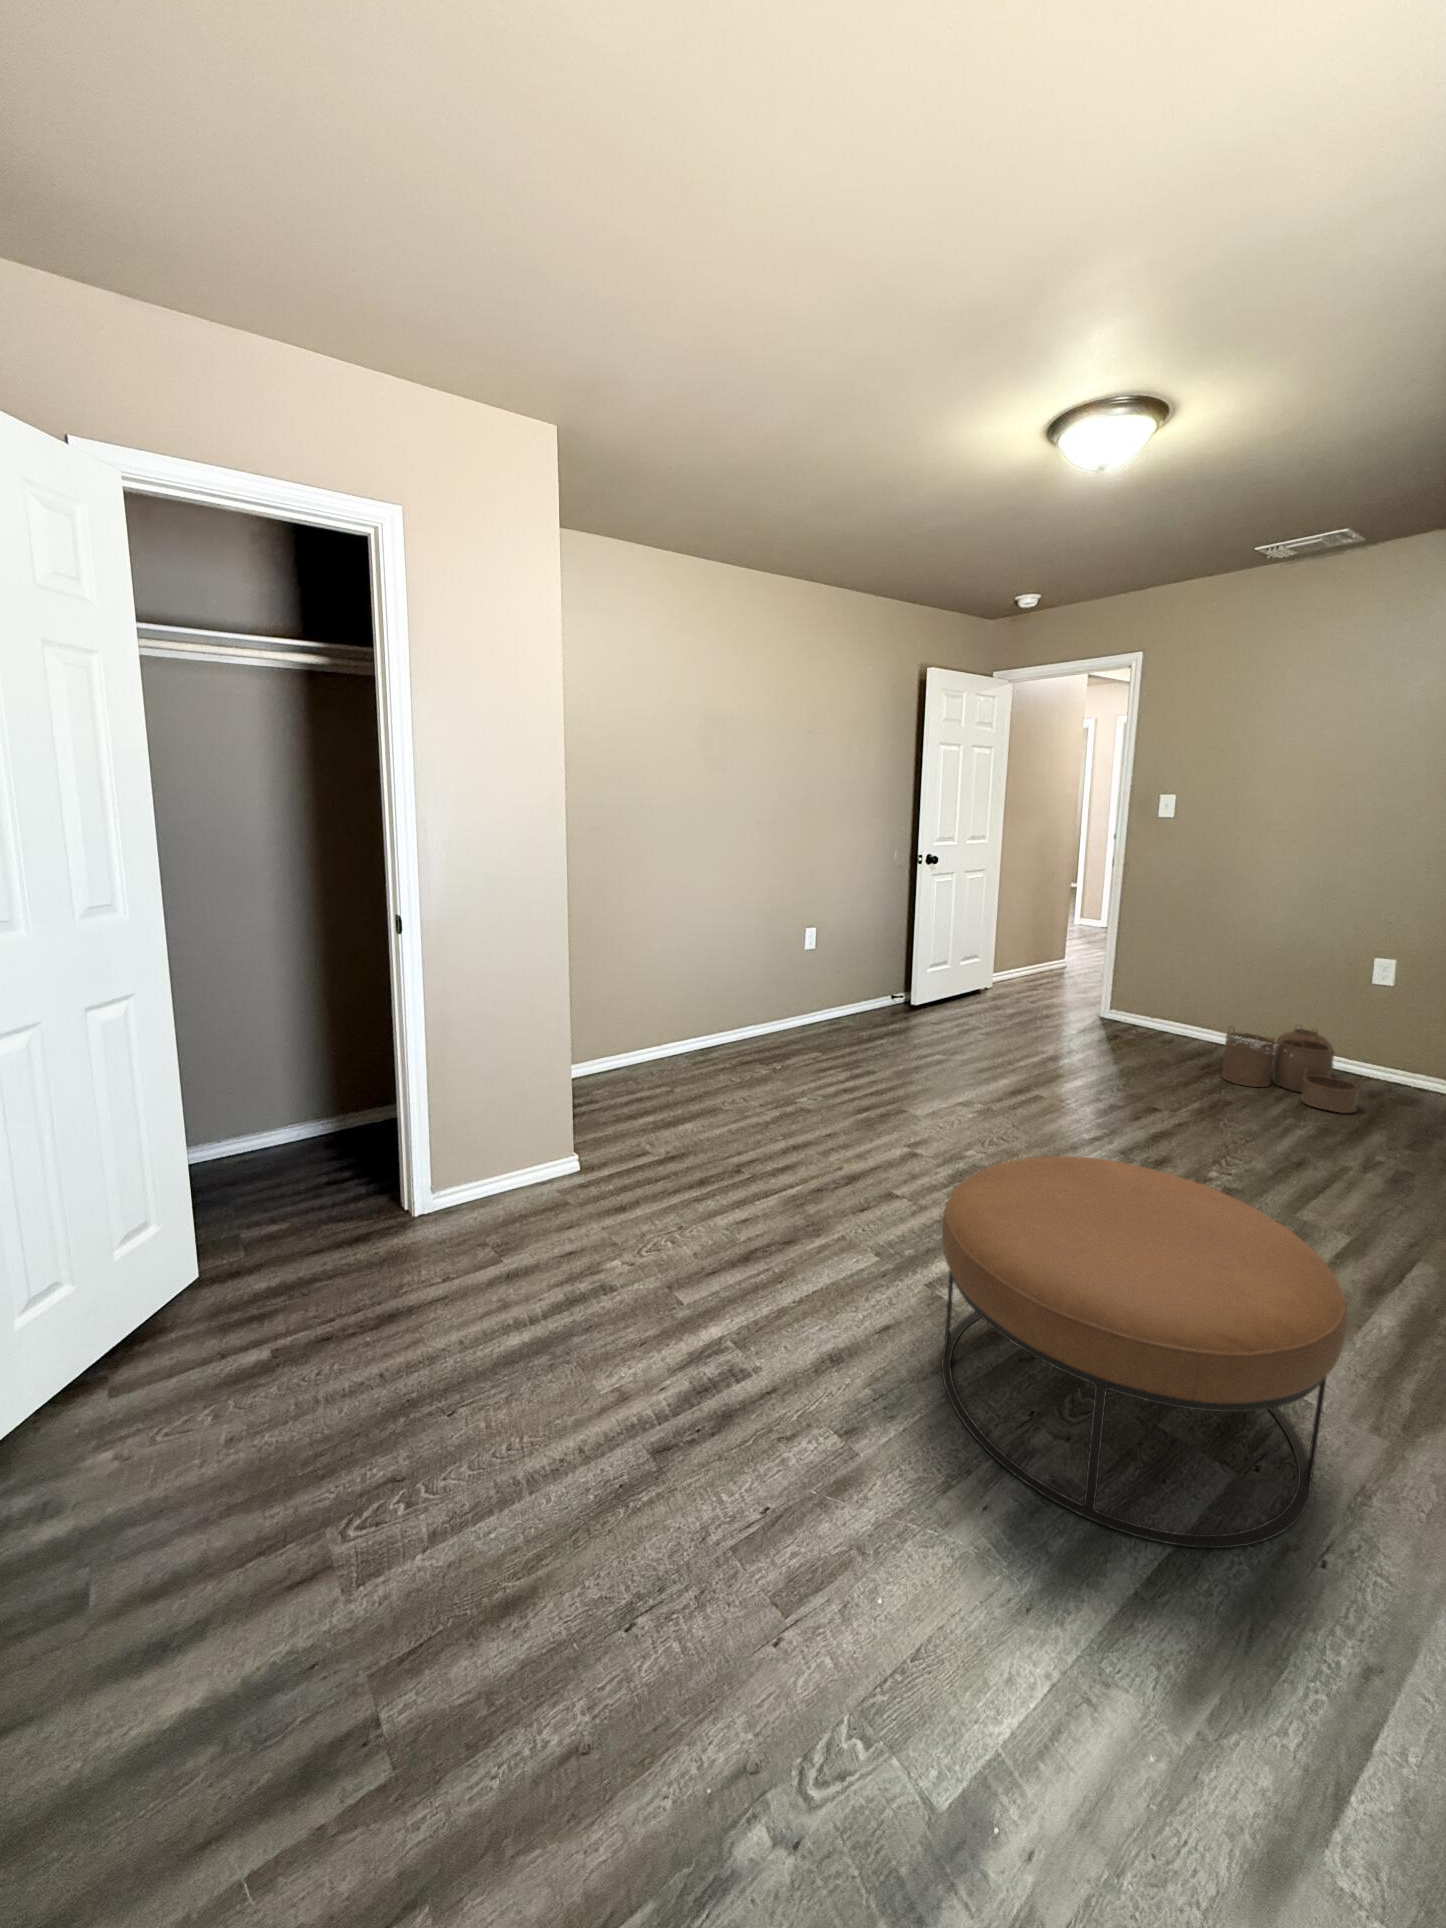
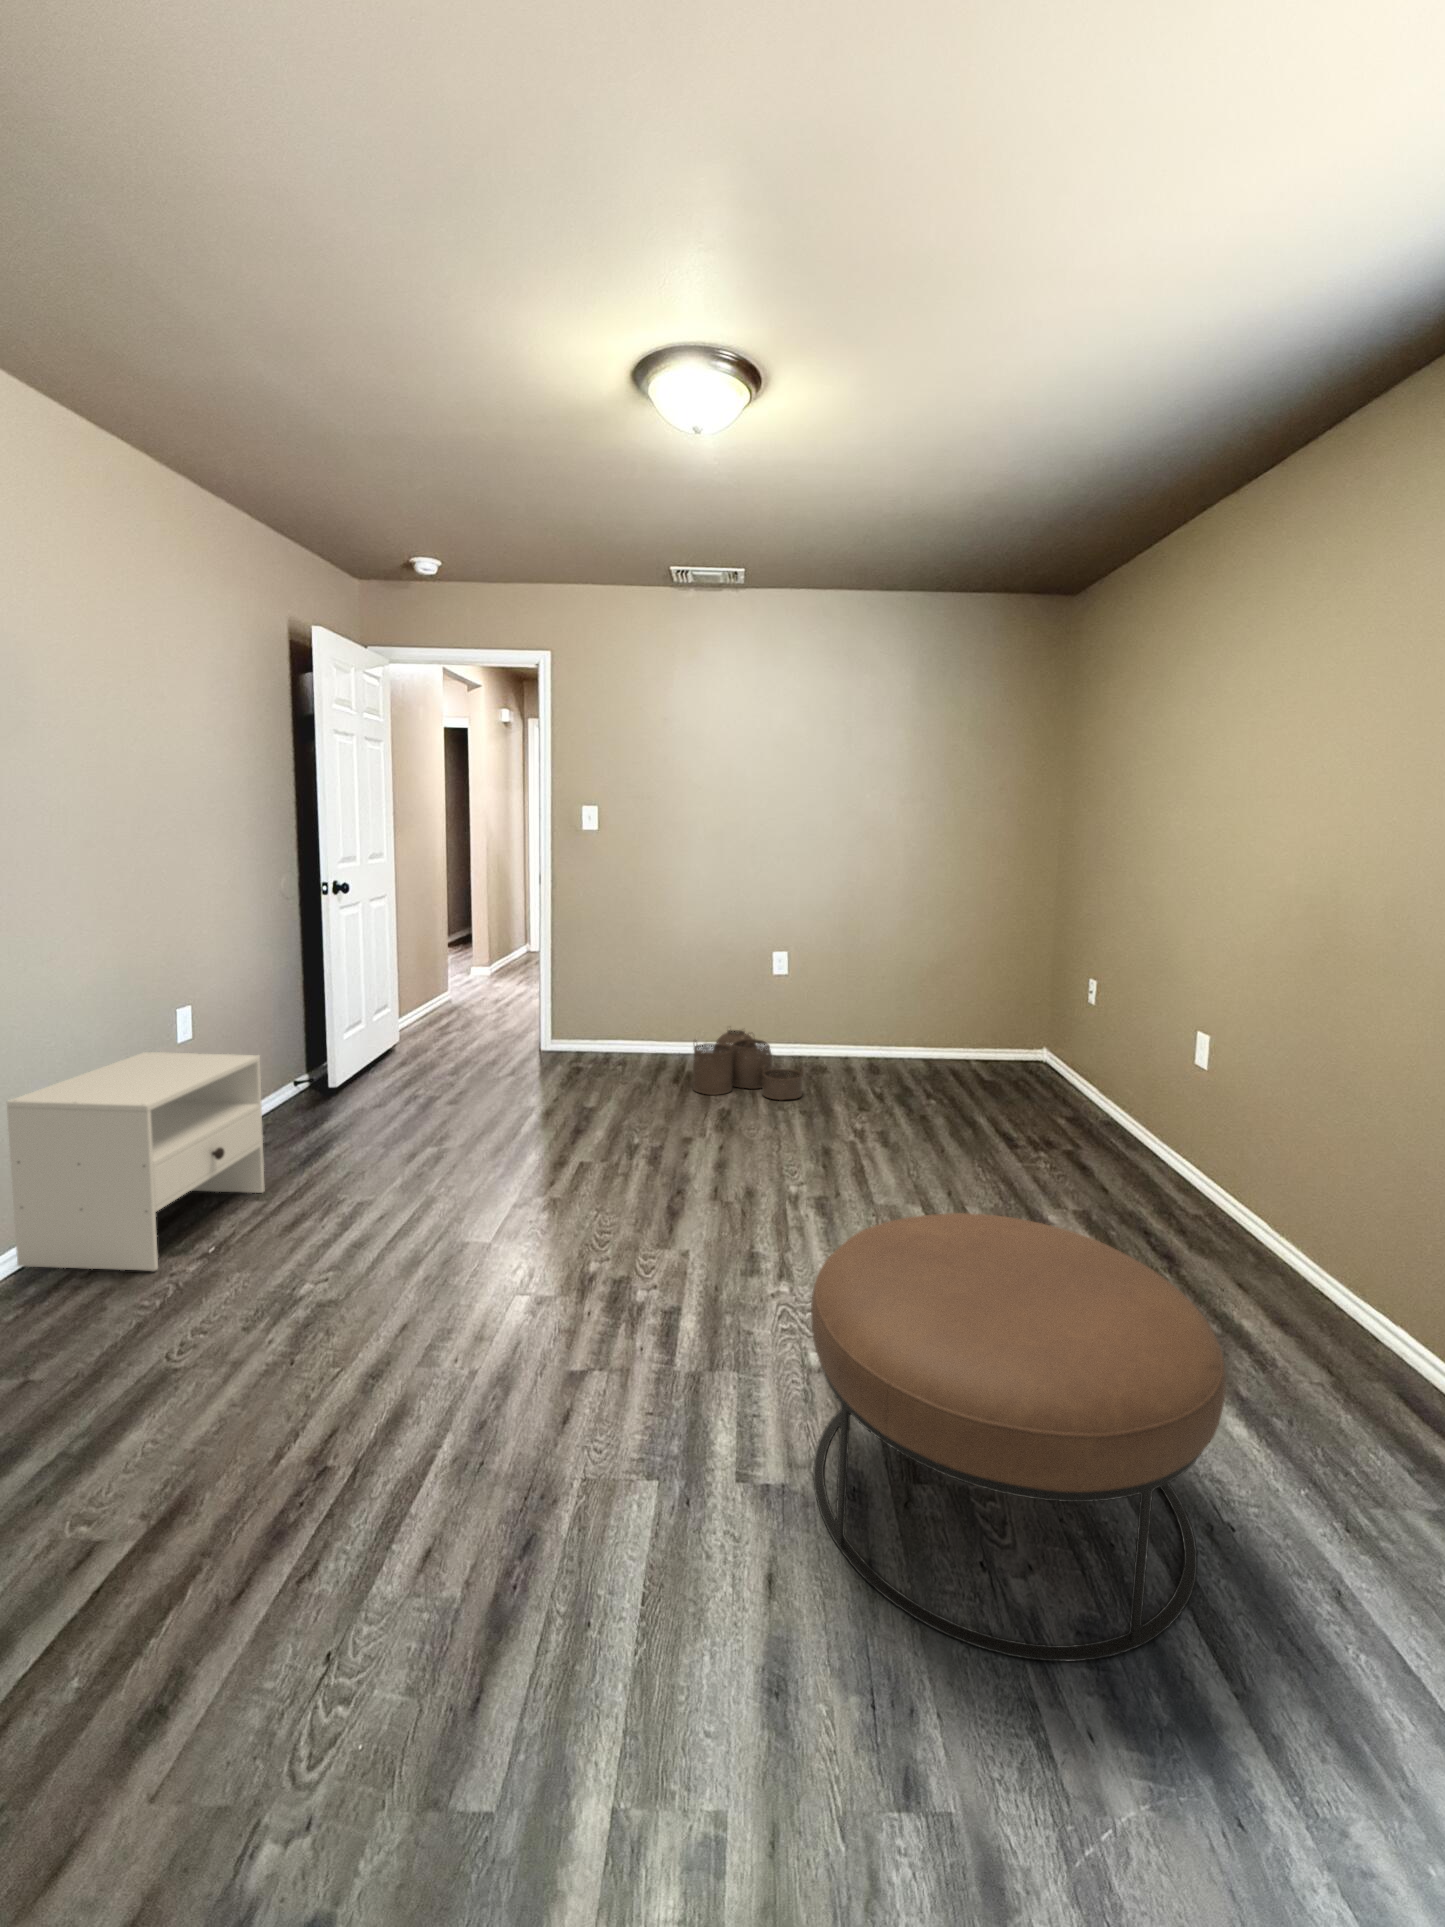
nightstand: none [703,951,831,1068] -> present [6,1052,264,1271]

